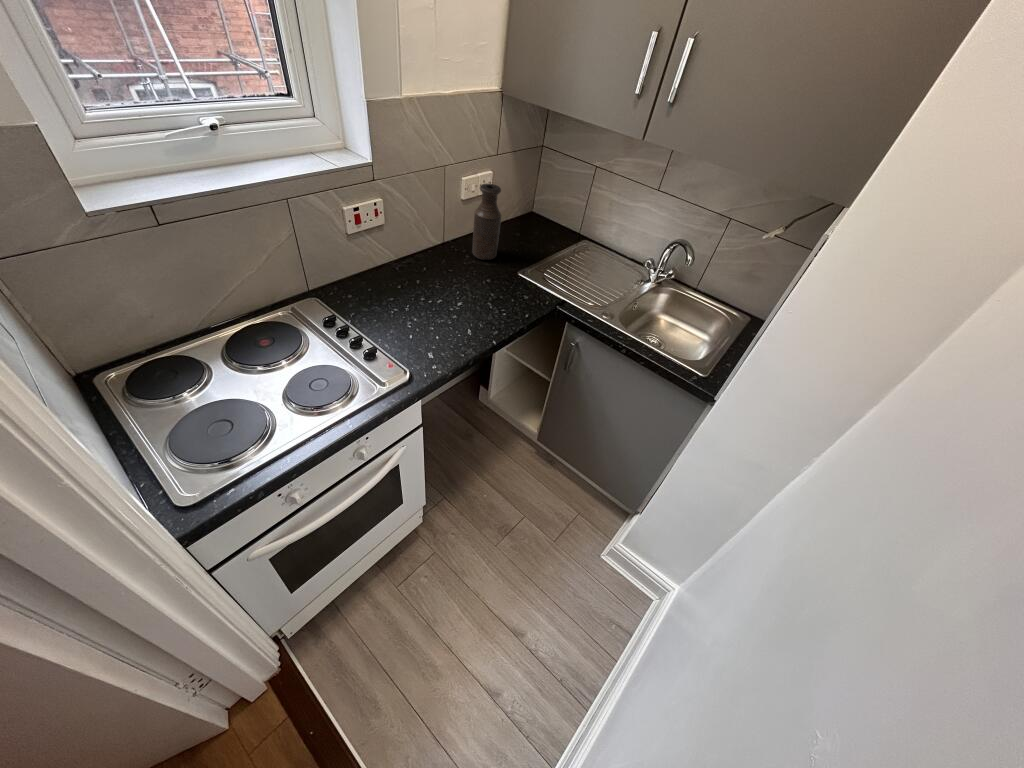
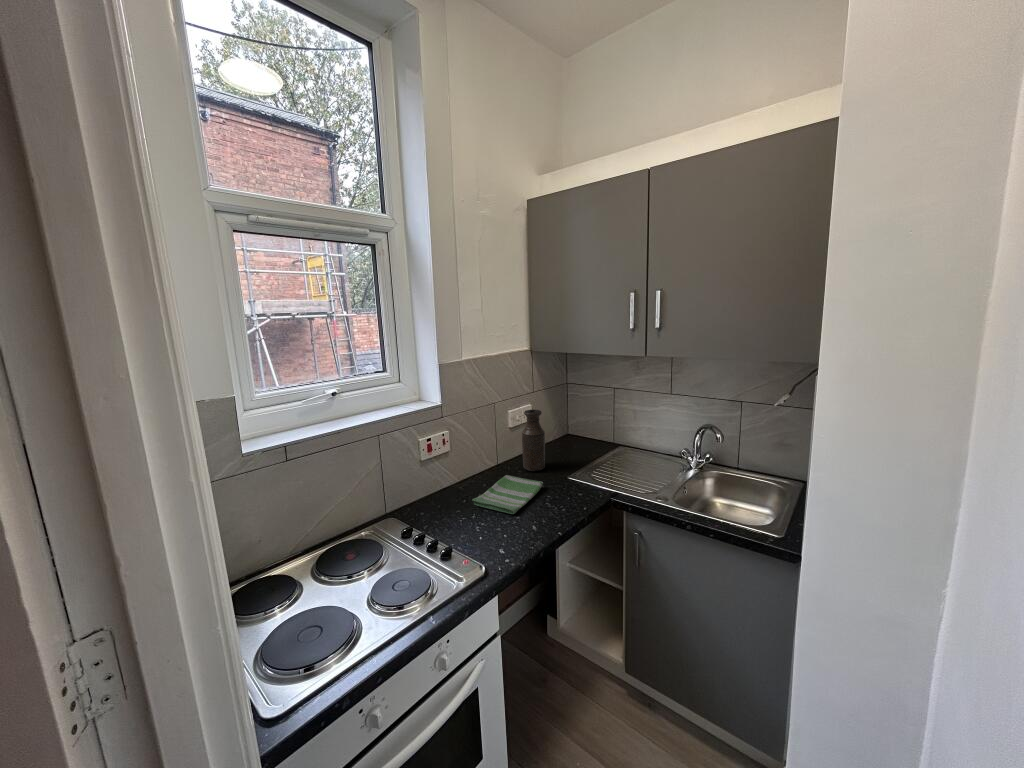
dish towel: none [407,262,490,313] -> present [472,475,543,514]

